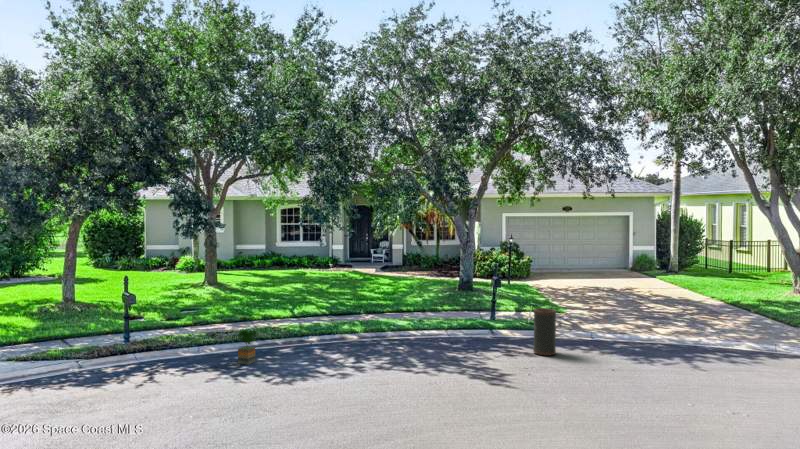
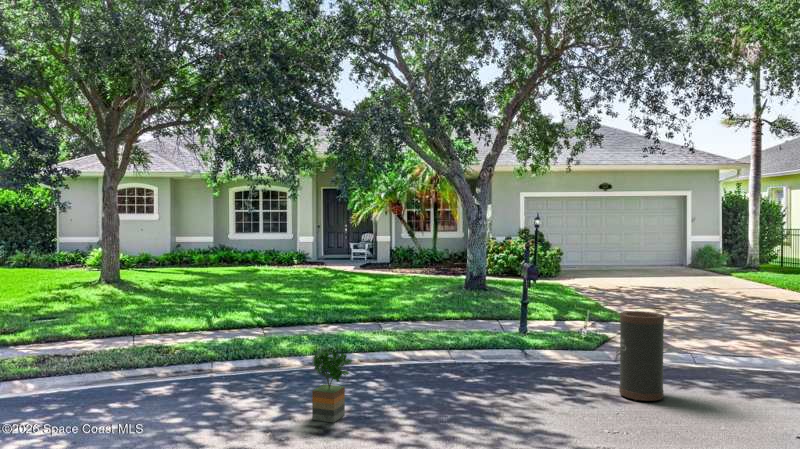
potted tree: present [238,330,259,365] -> present [312,352,352,423]

